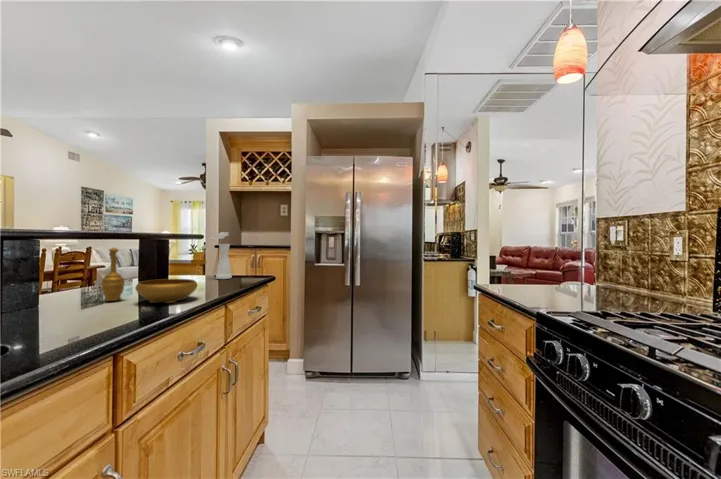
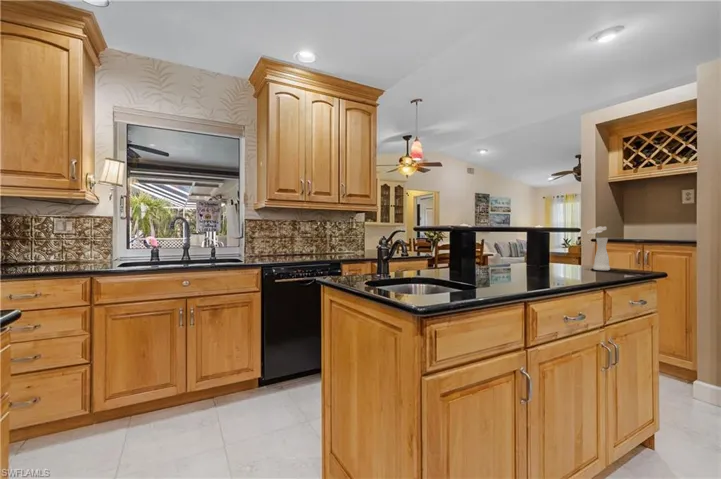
decorative bowl: present [101,248,198,303] -> none [508,240,577,282]

